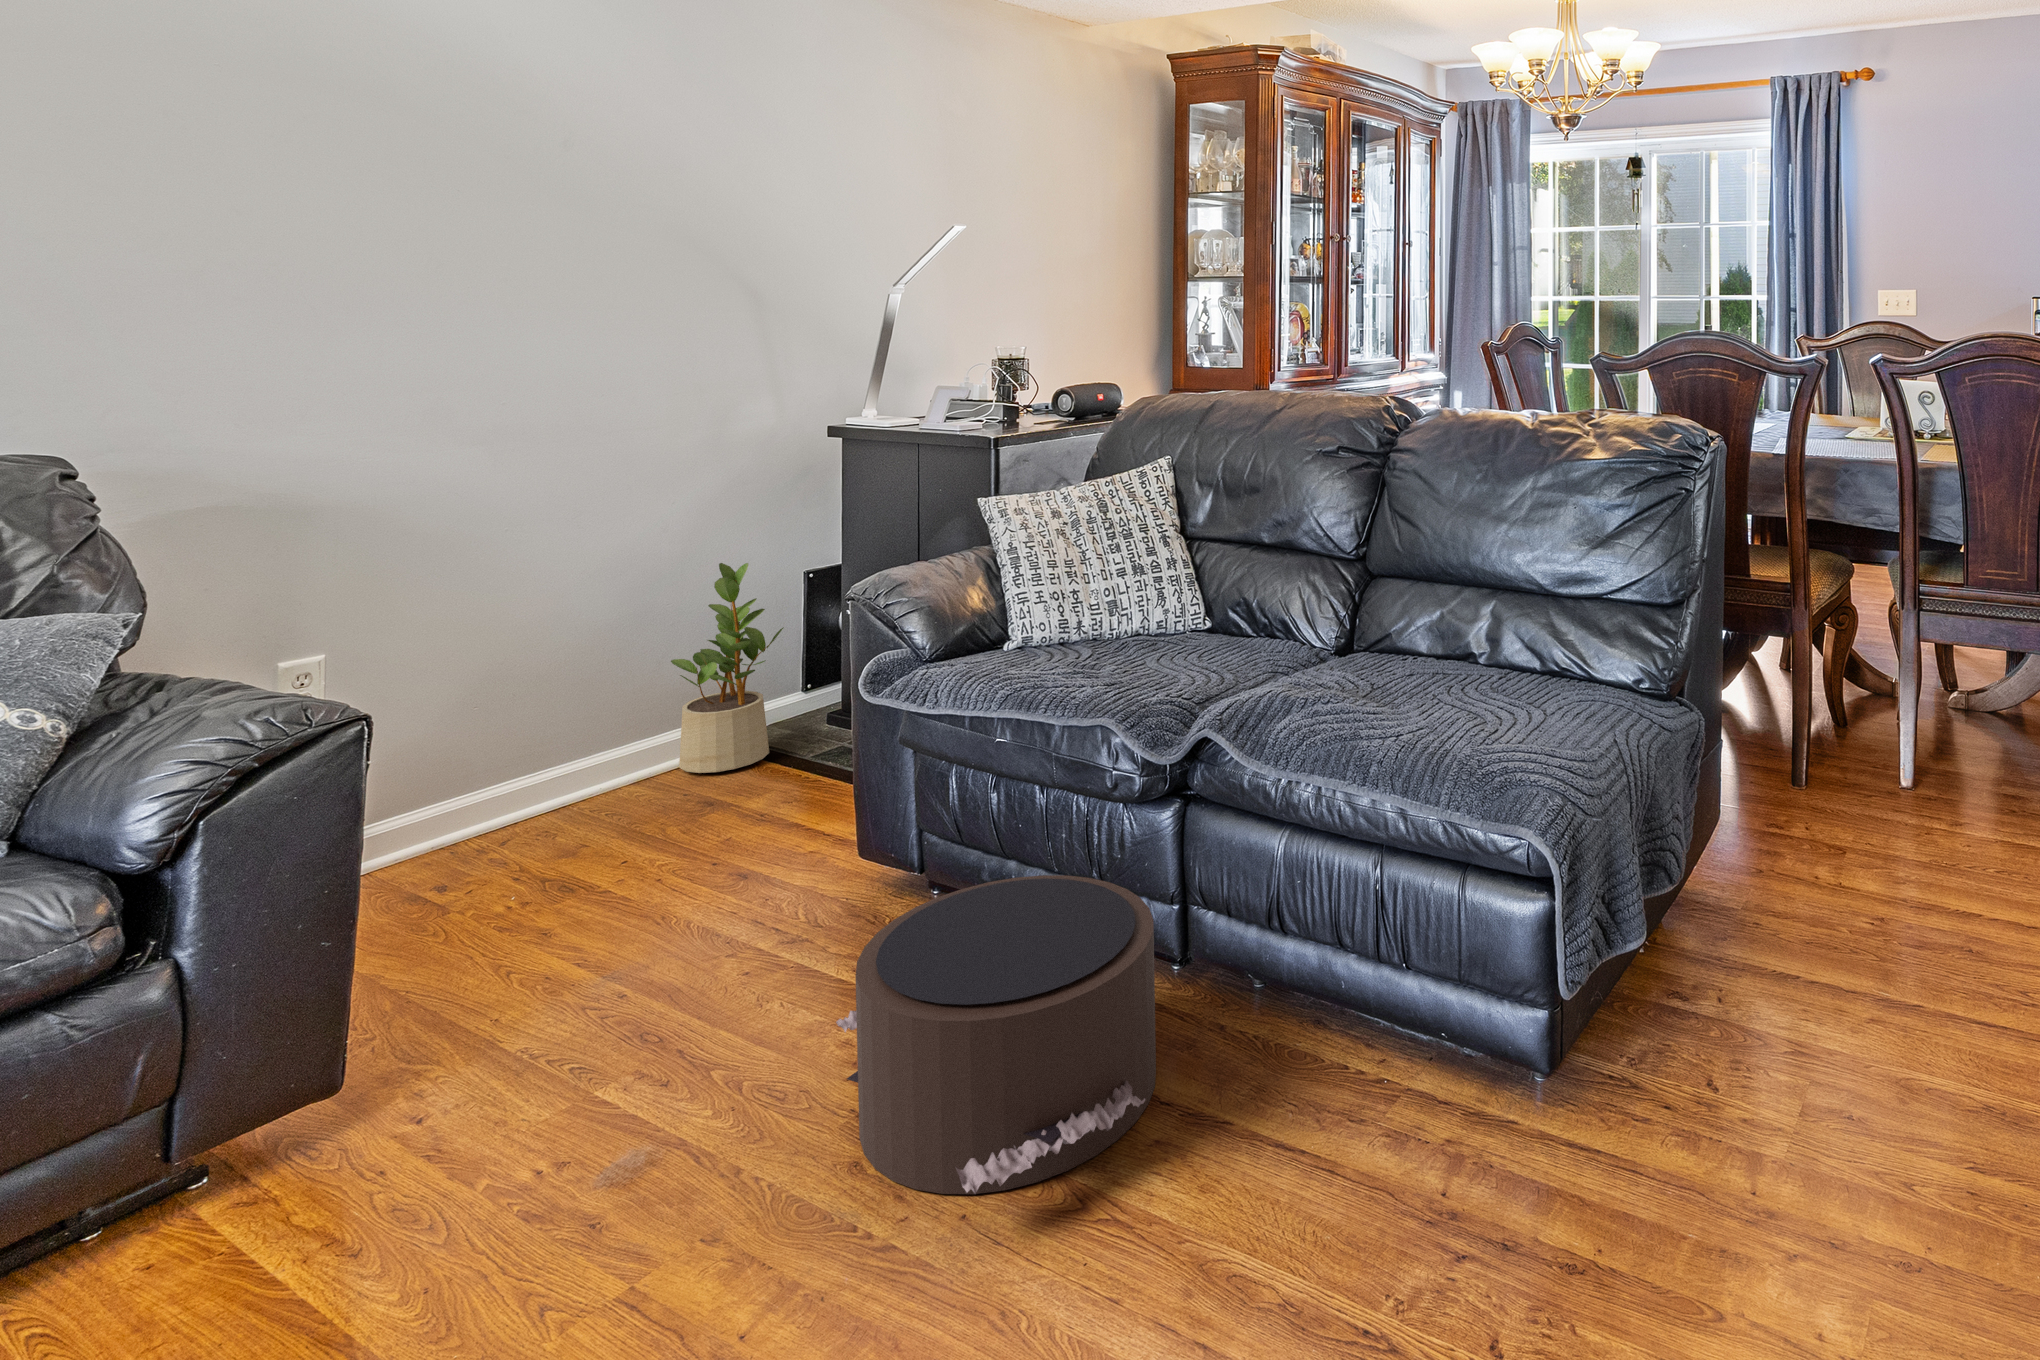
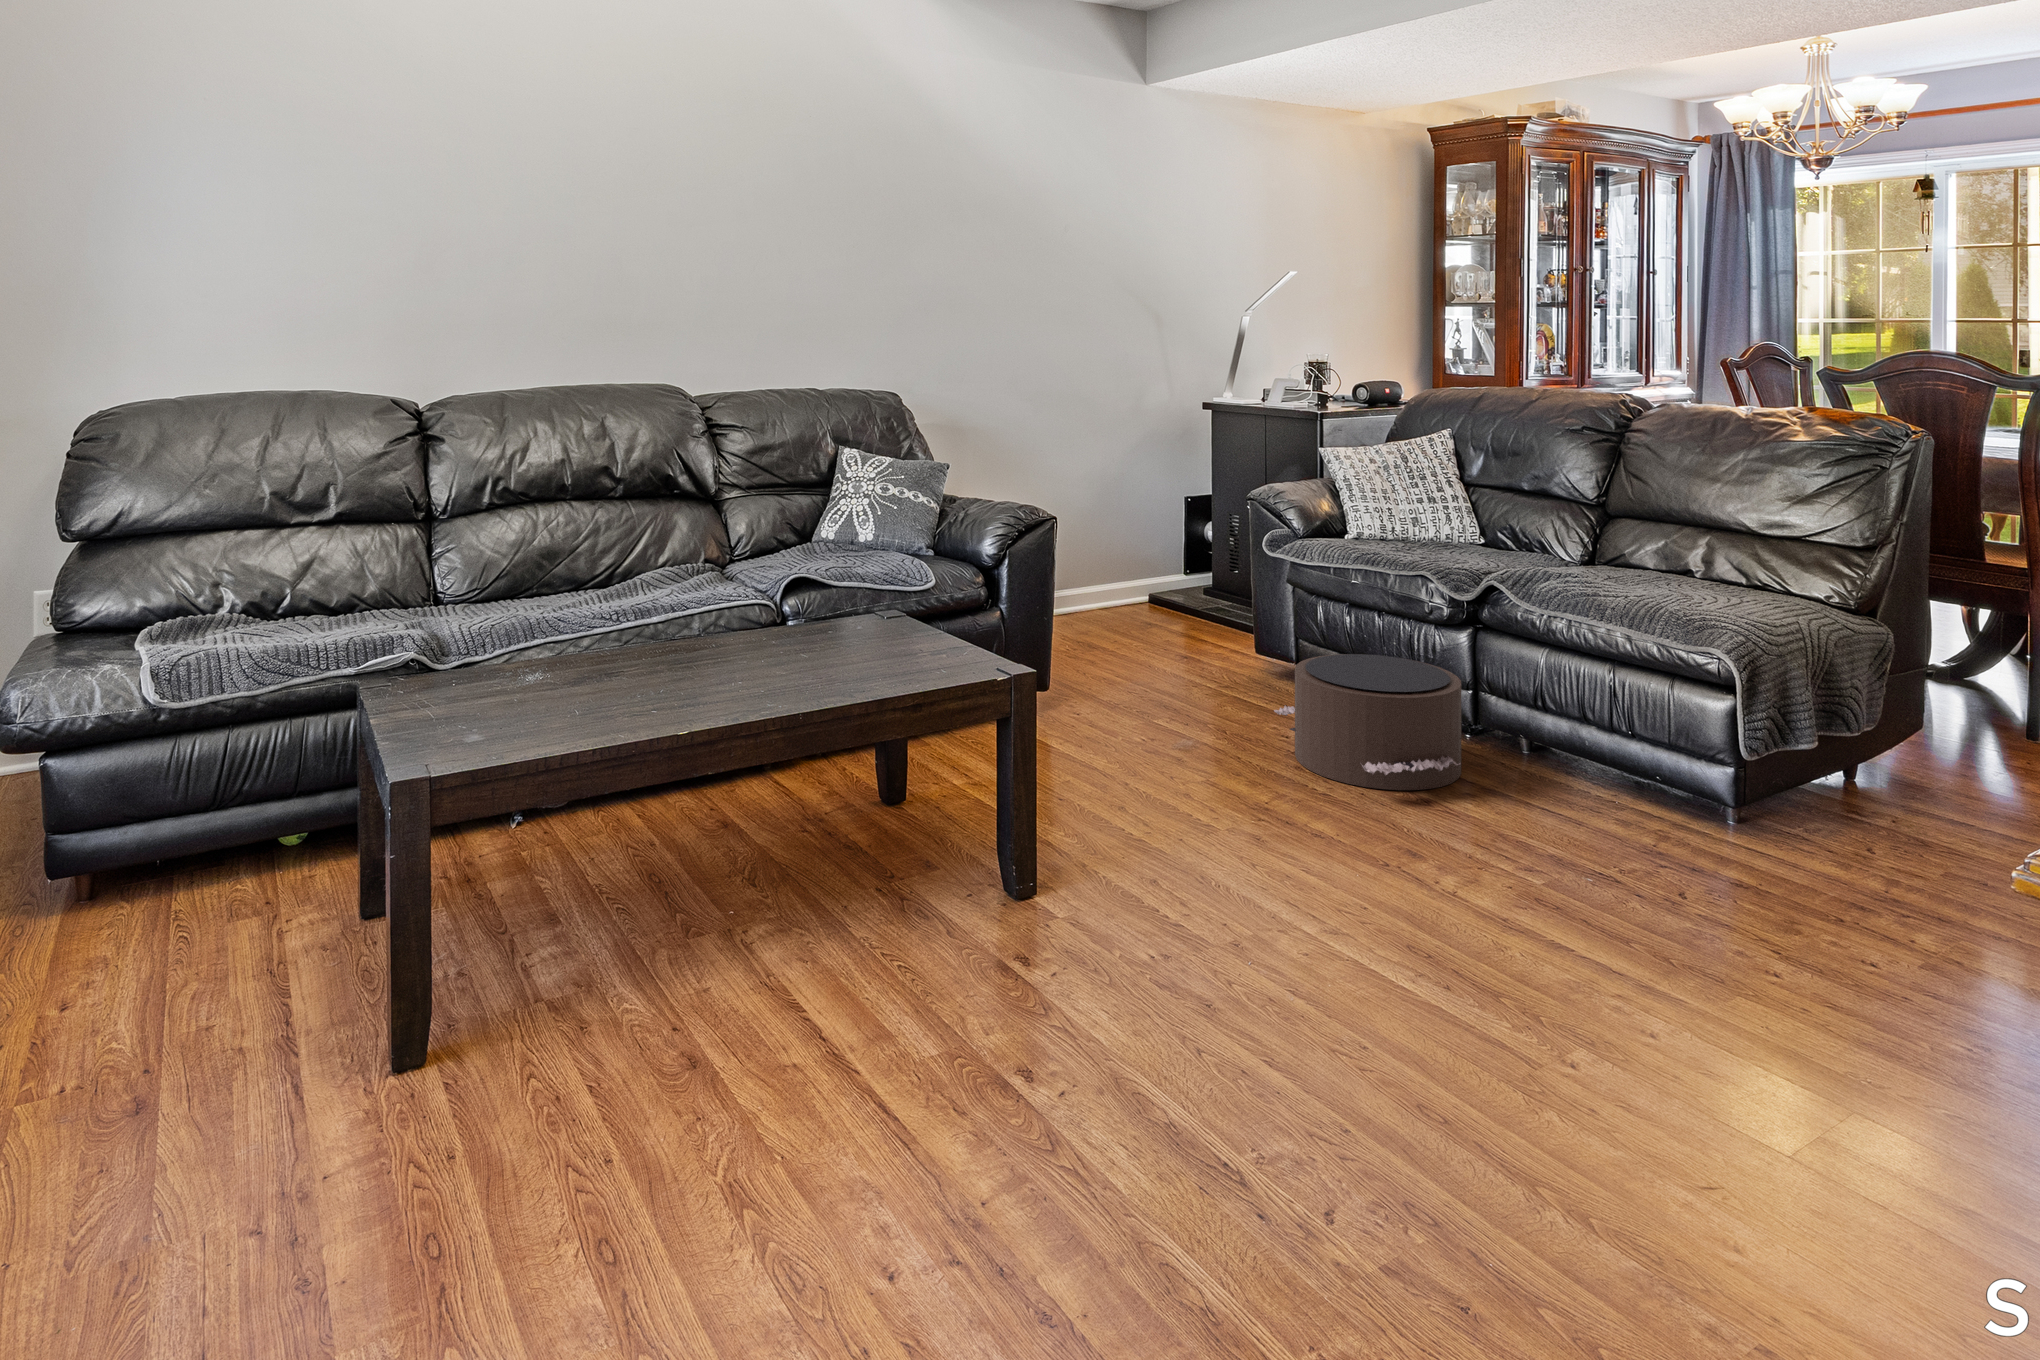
potted plant: present [671,563,784,773] -> none [1115,484,1180,613]

